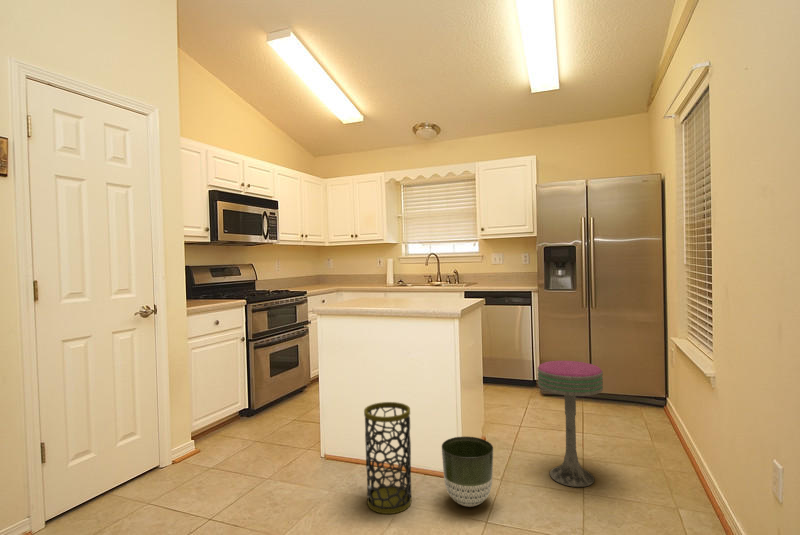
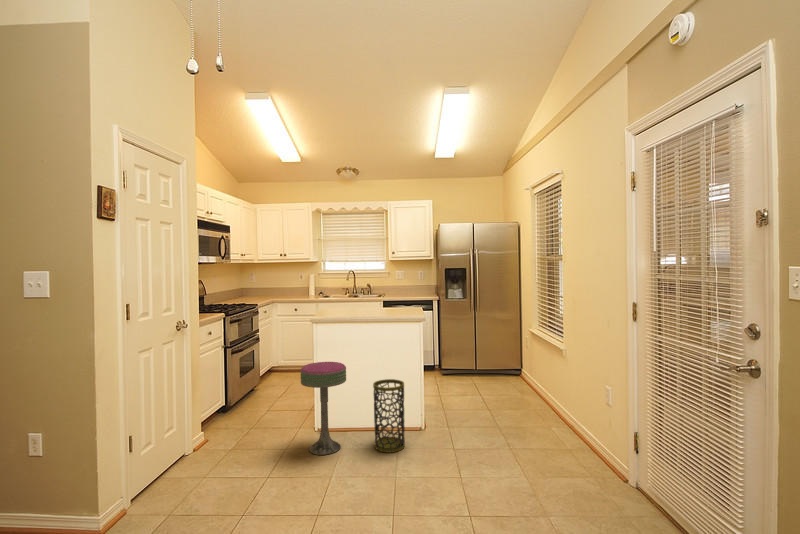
bar stool: present [538,361,603,487] -> present [300,362,346,455]
planter: present [442,436,493,507] -> none [422,397,455,440]

